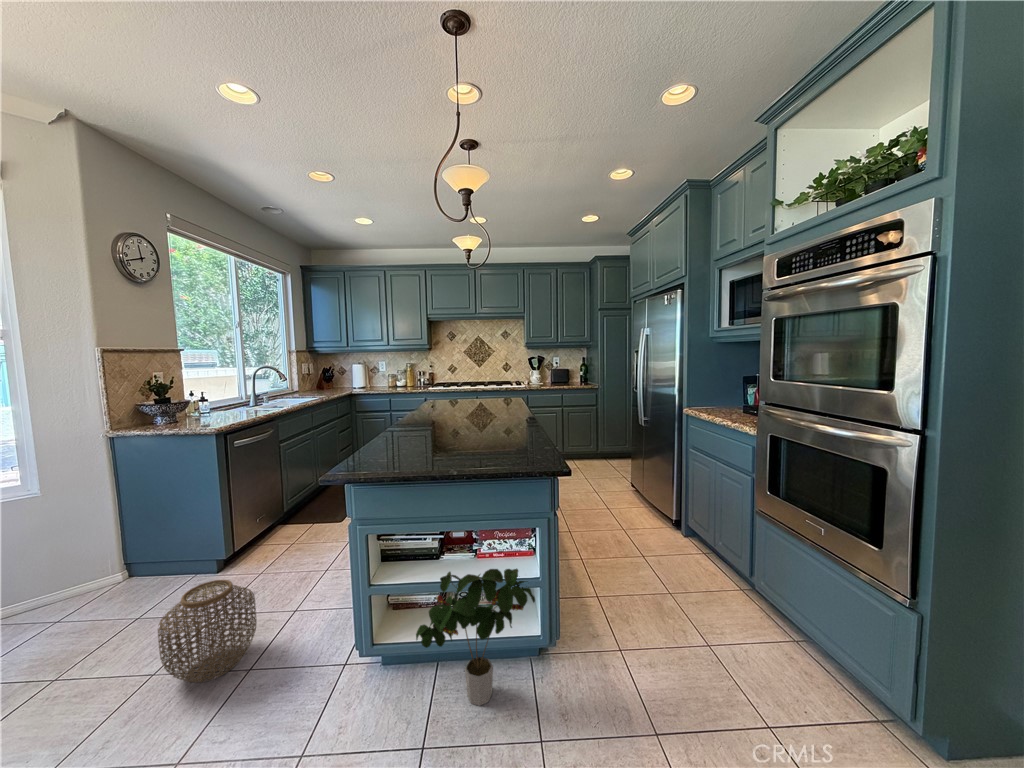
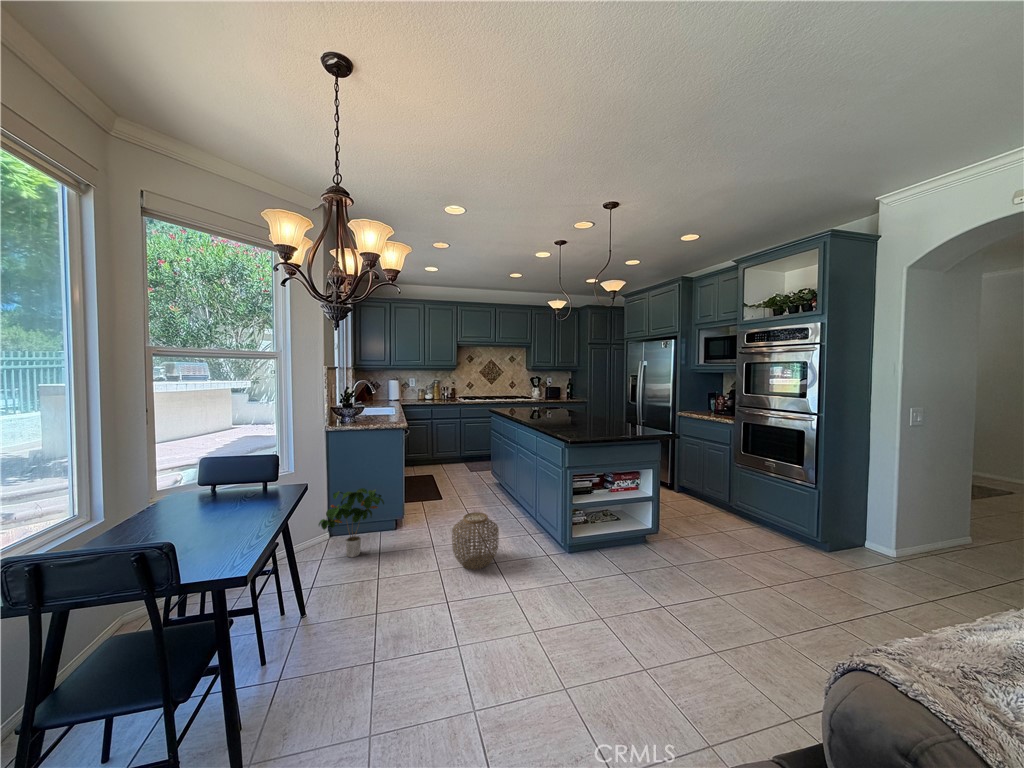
potted plant: present [416,569,535,706] -> present [319,488,384,557]

